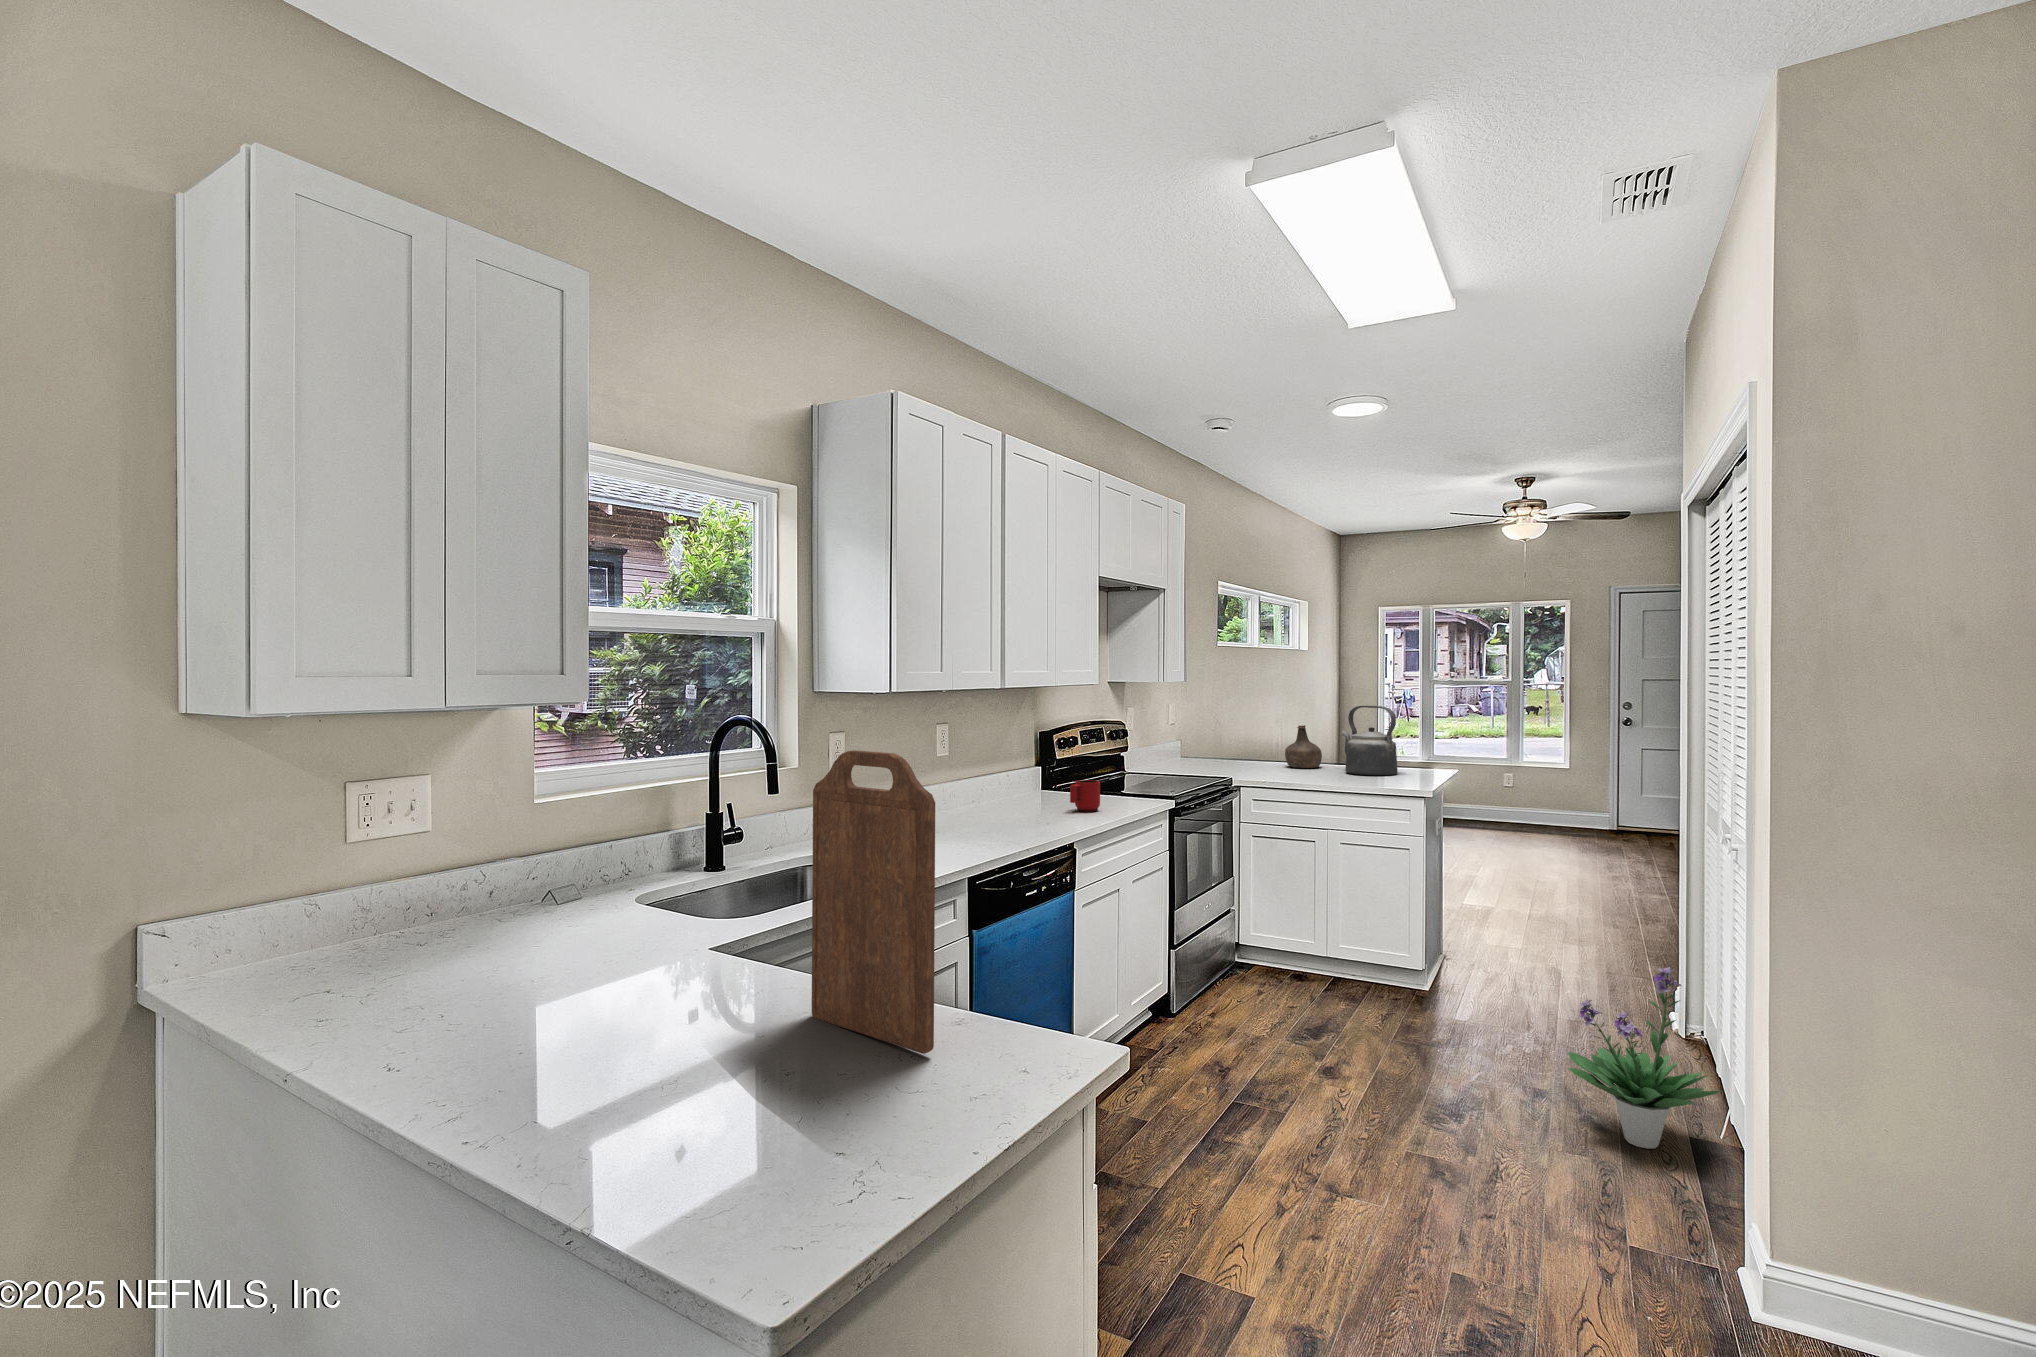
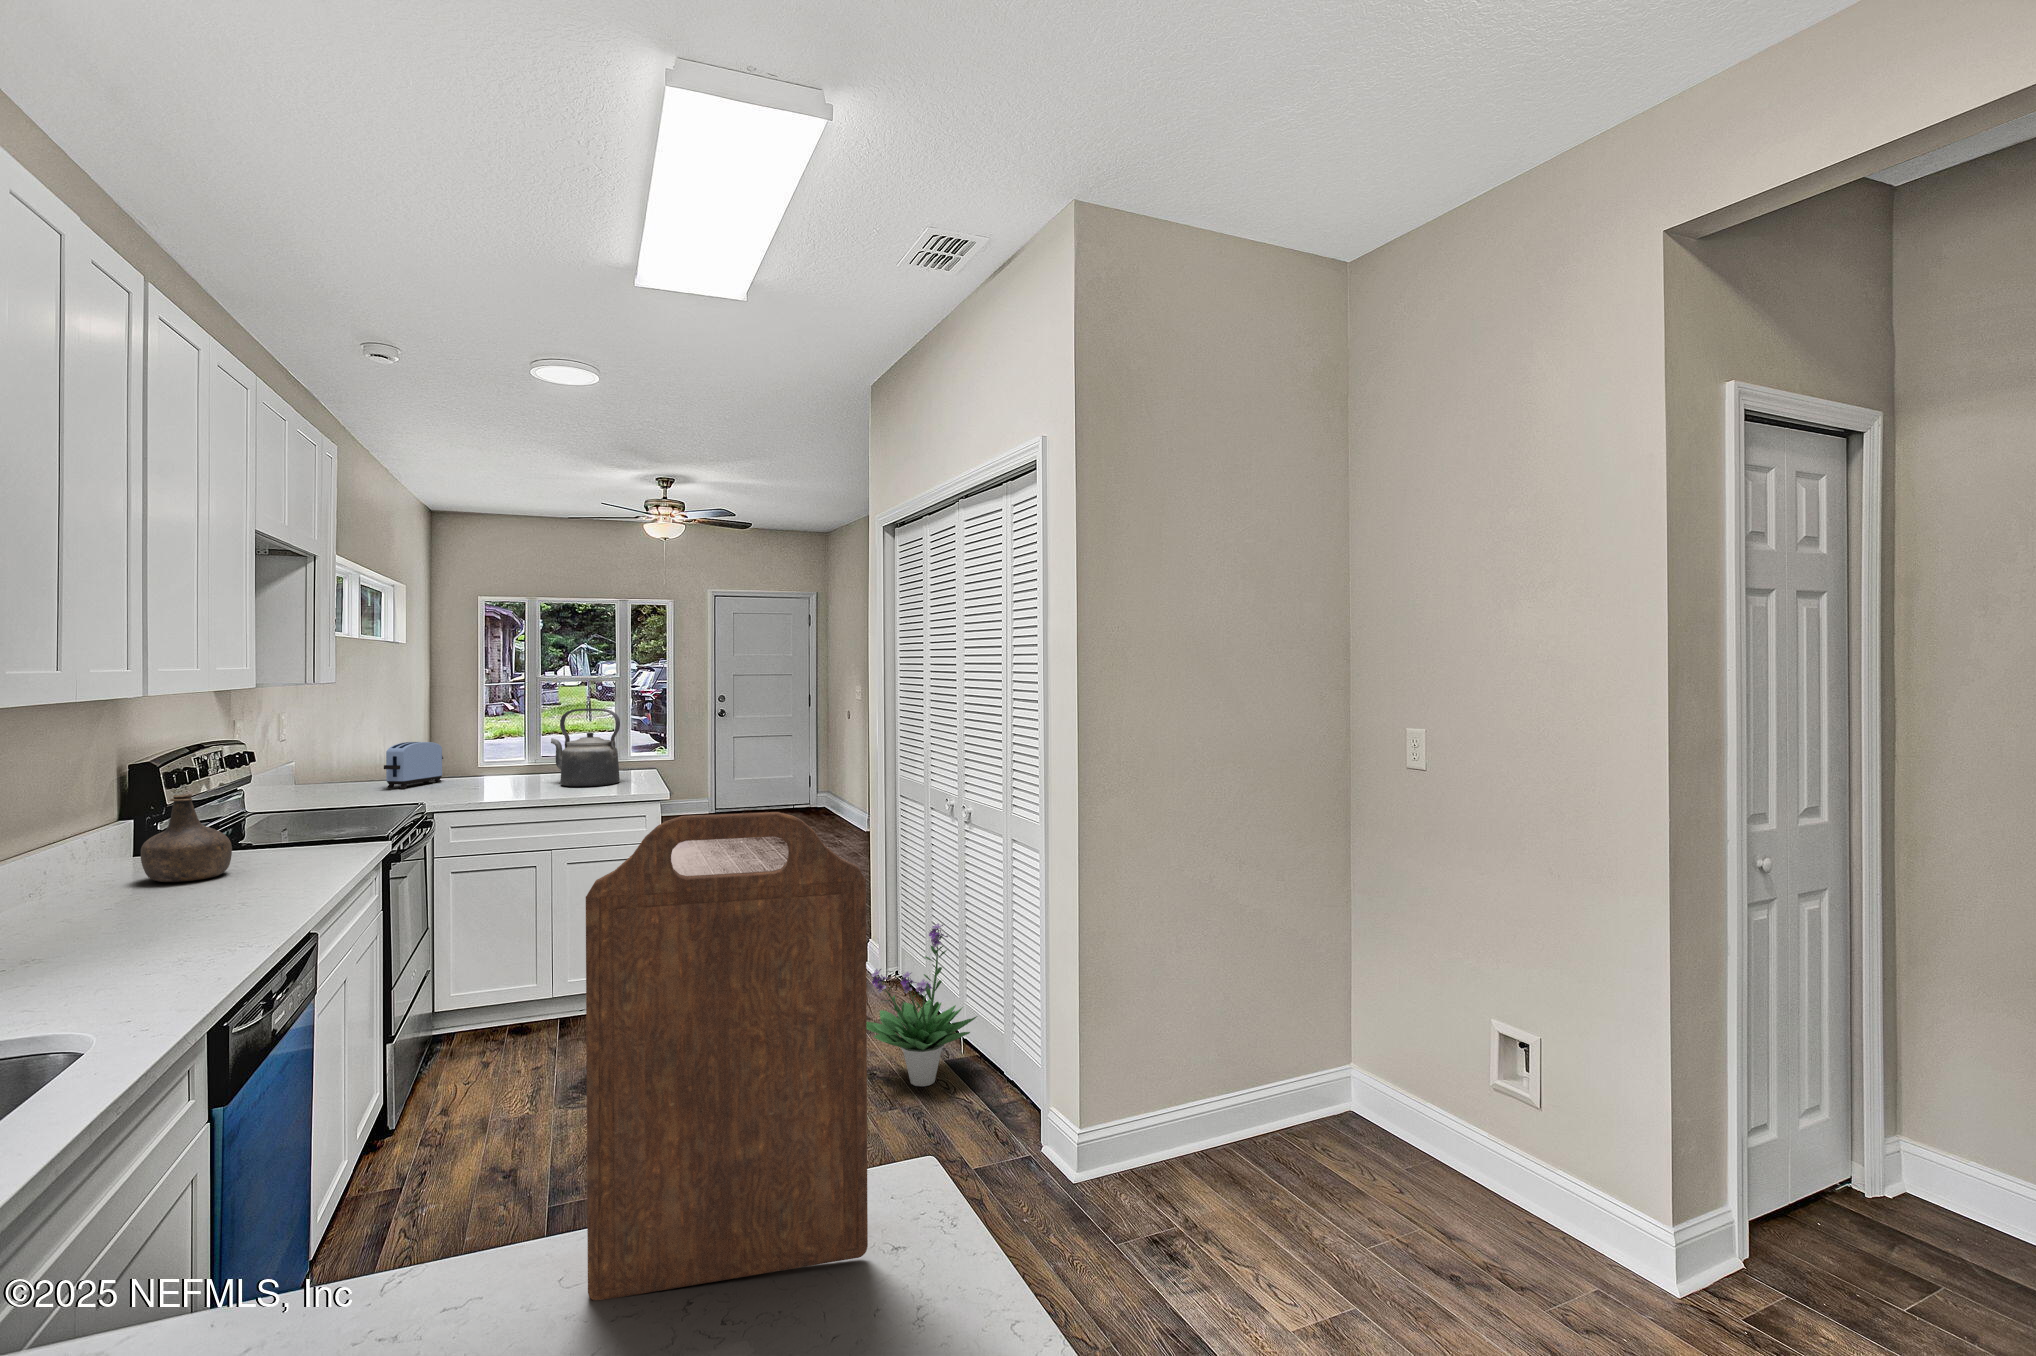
bottle: present [1285,725,1322,768] -> present [141,794,232,882]
toaster: none [1224,727,1273,763] -> present [384,742,443,788]
mug: present [1070,780,1100,812] -> none [267,832,315,880]

